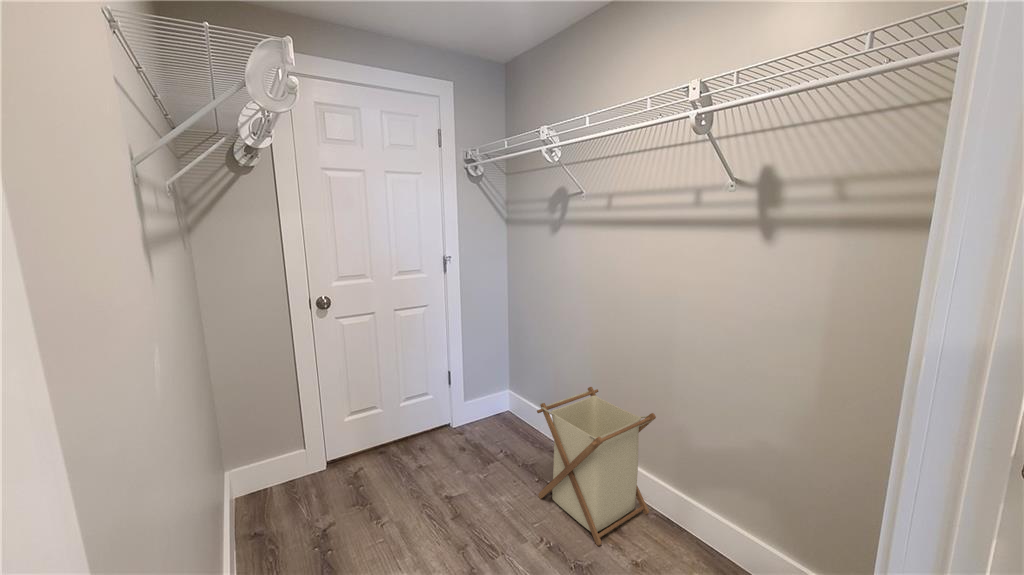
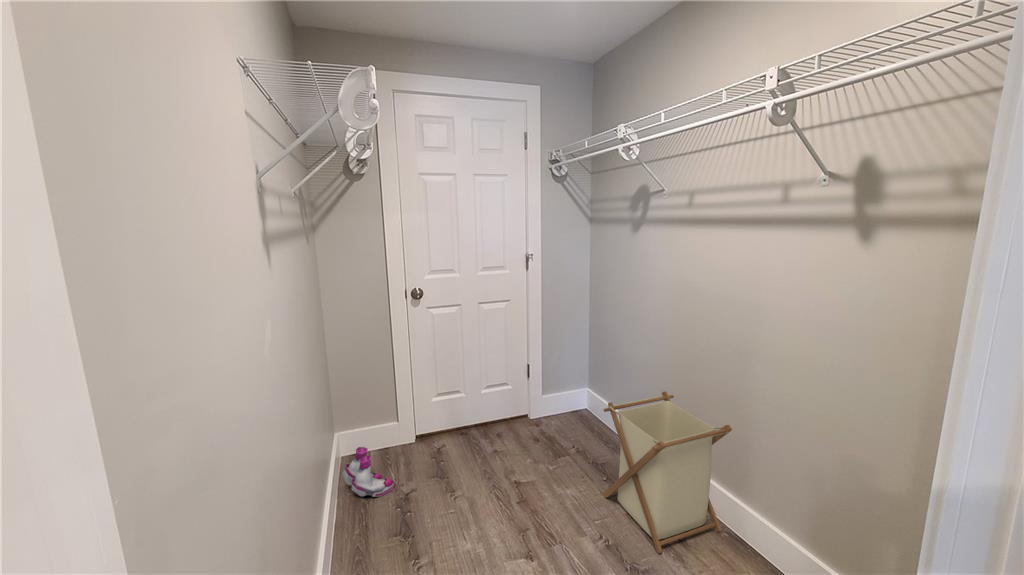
boots: none [240,485,308,544] -> present [342,447,394,497]

